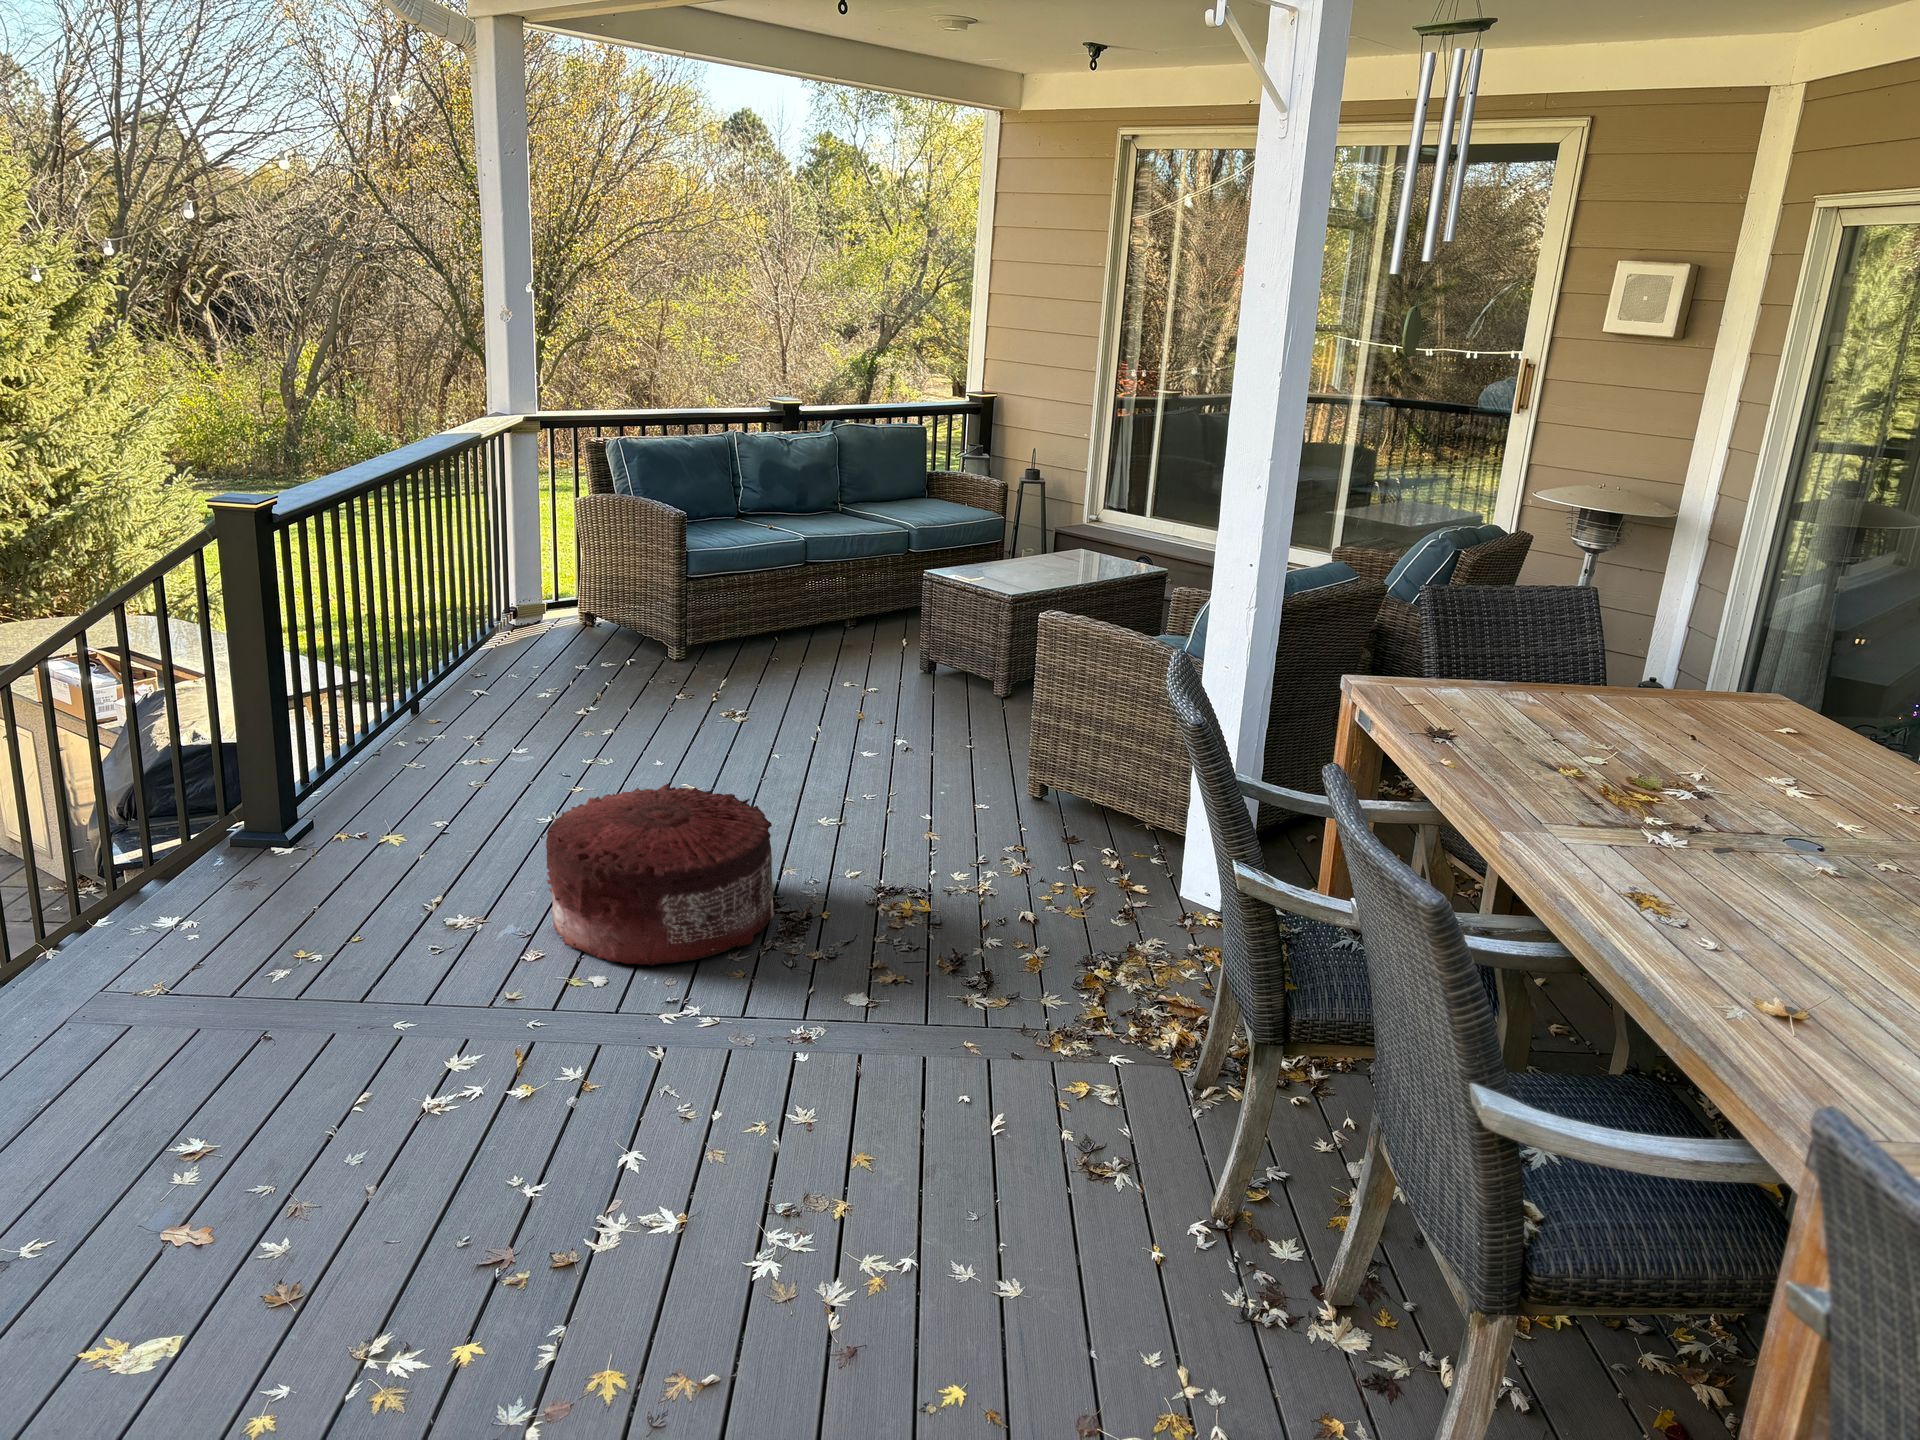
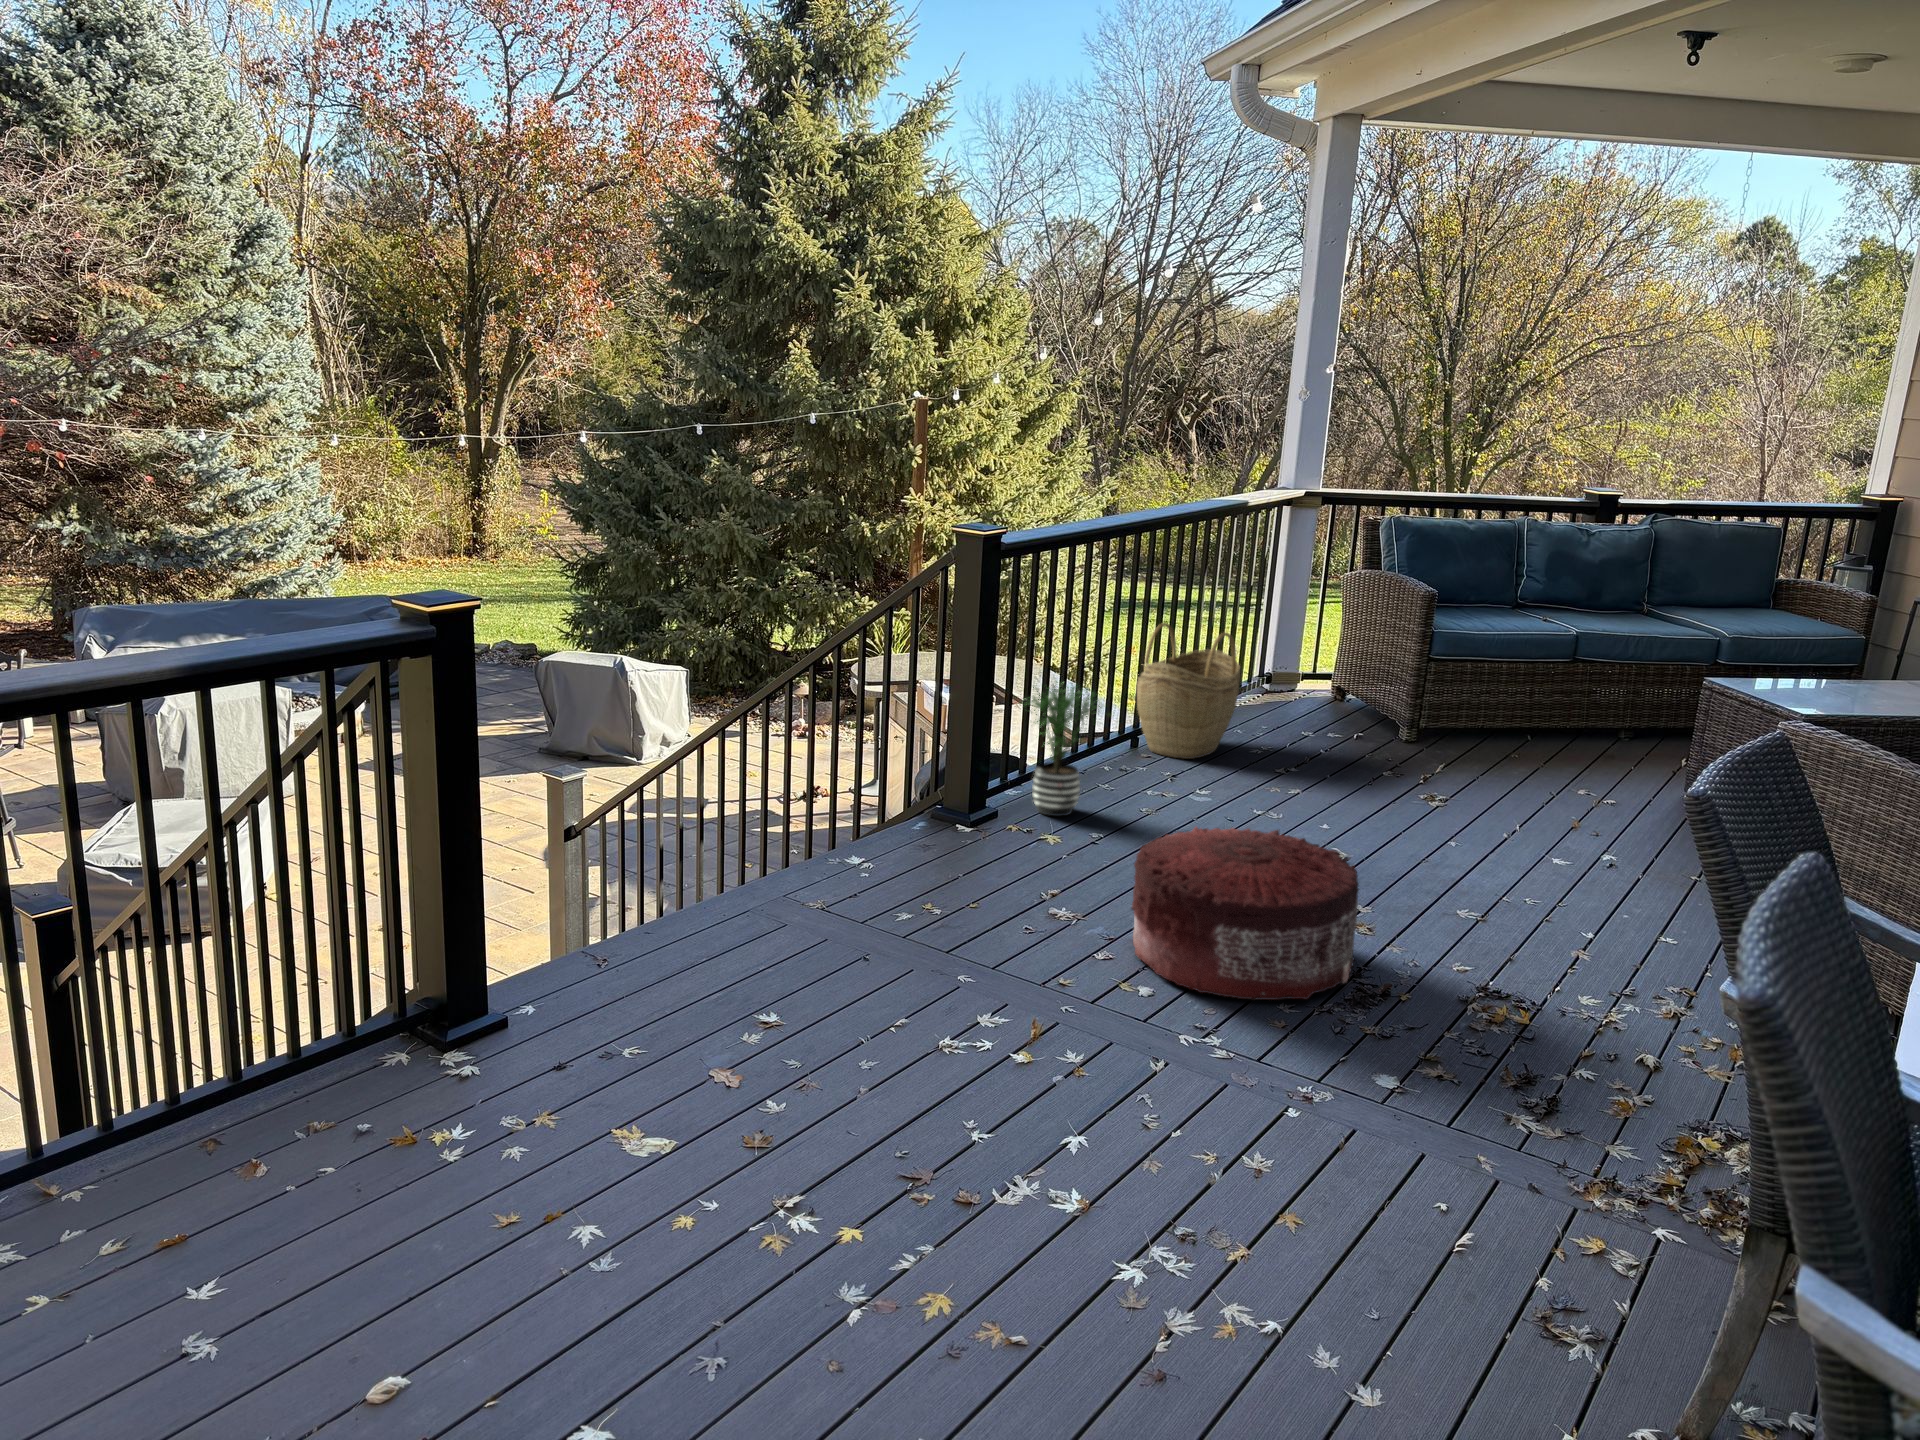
woven basket: none [411,576,519,718] -> present [1137,623,1240,759]
potted plant: none [310,660,431,812] -> present [1024,682,1101,816]

